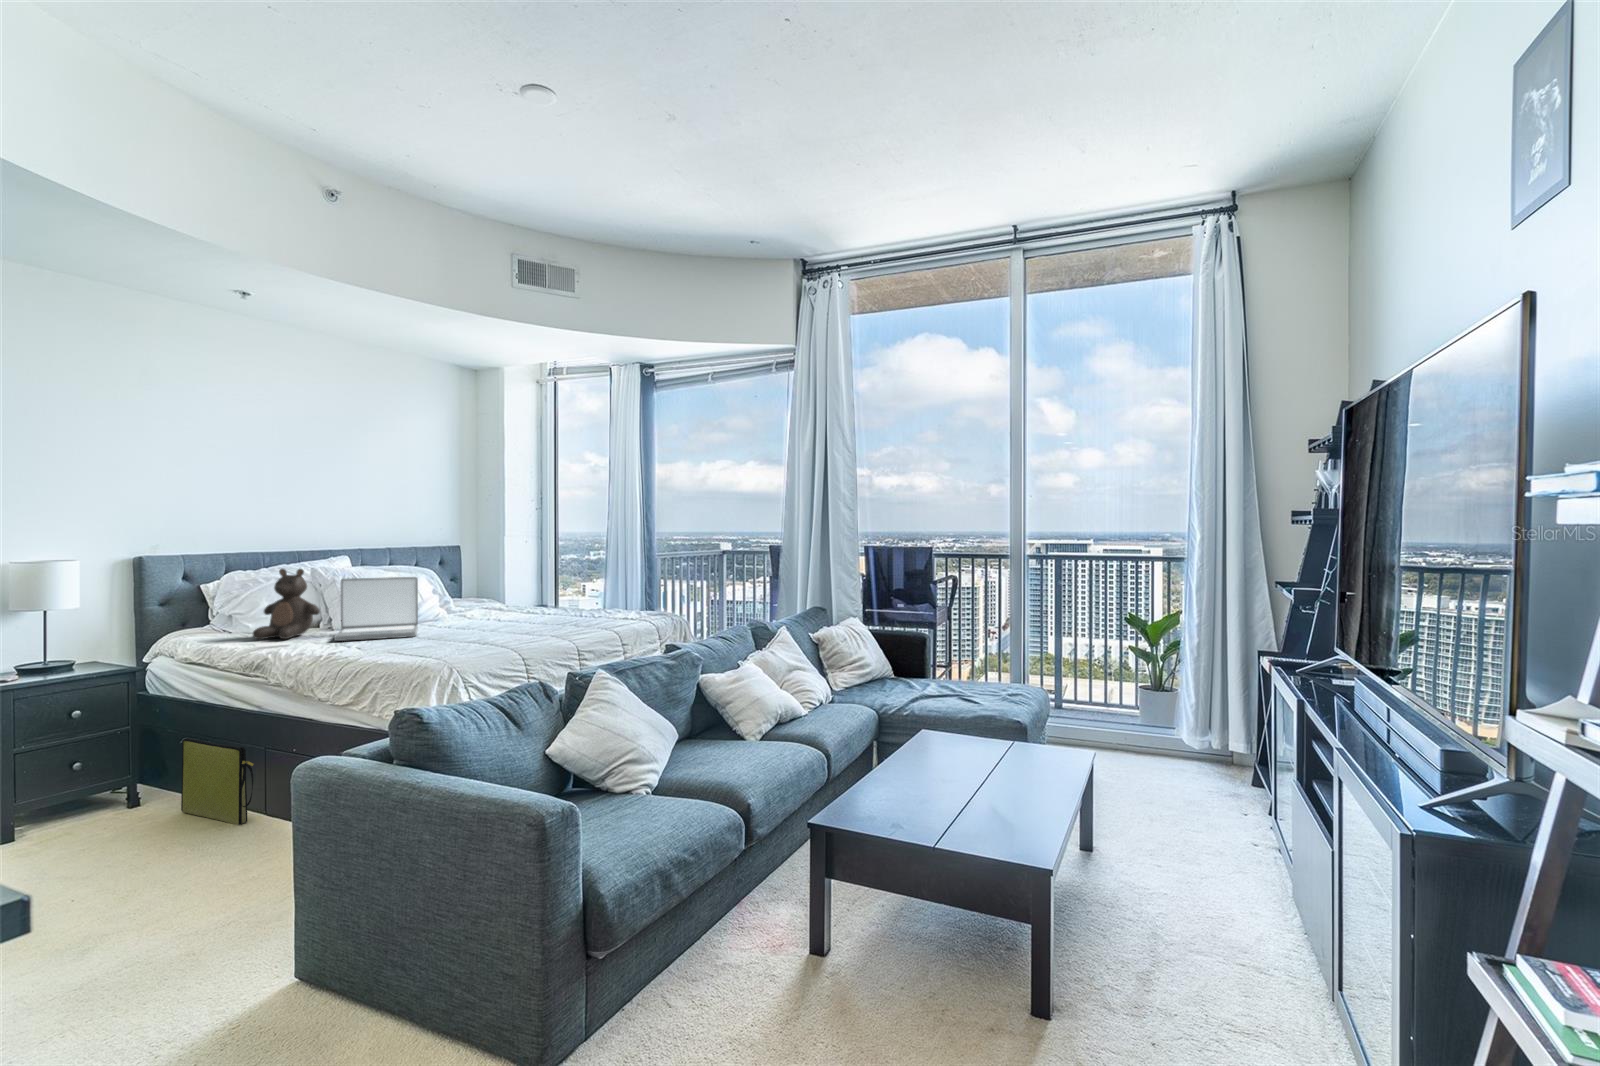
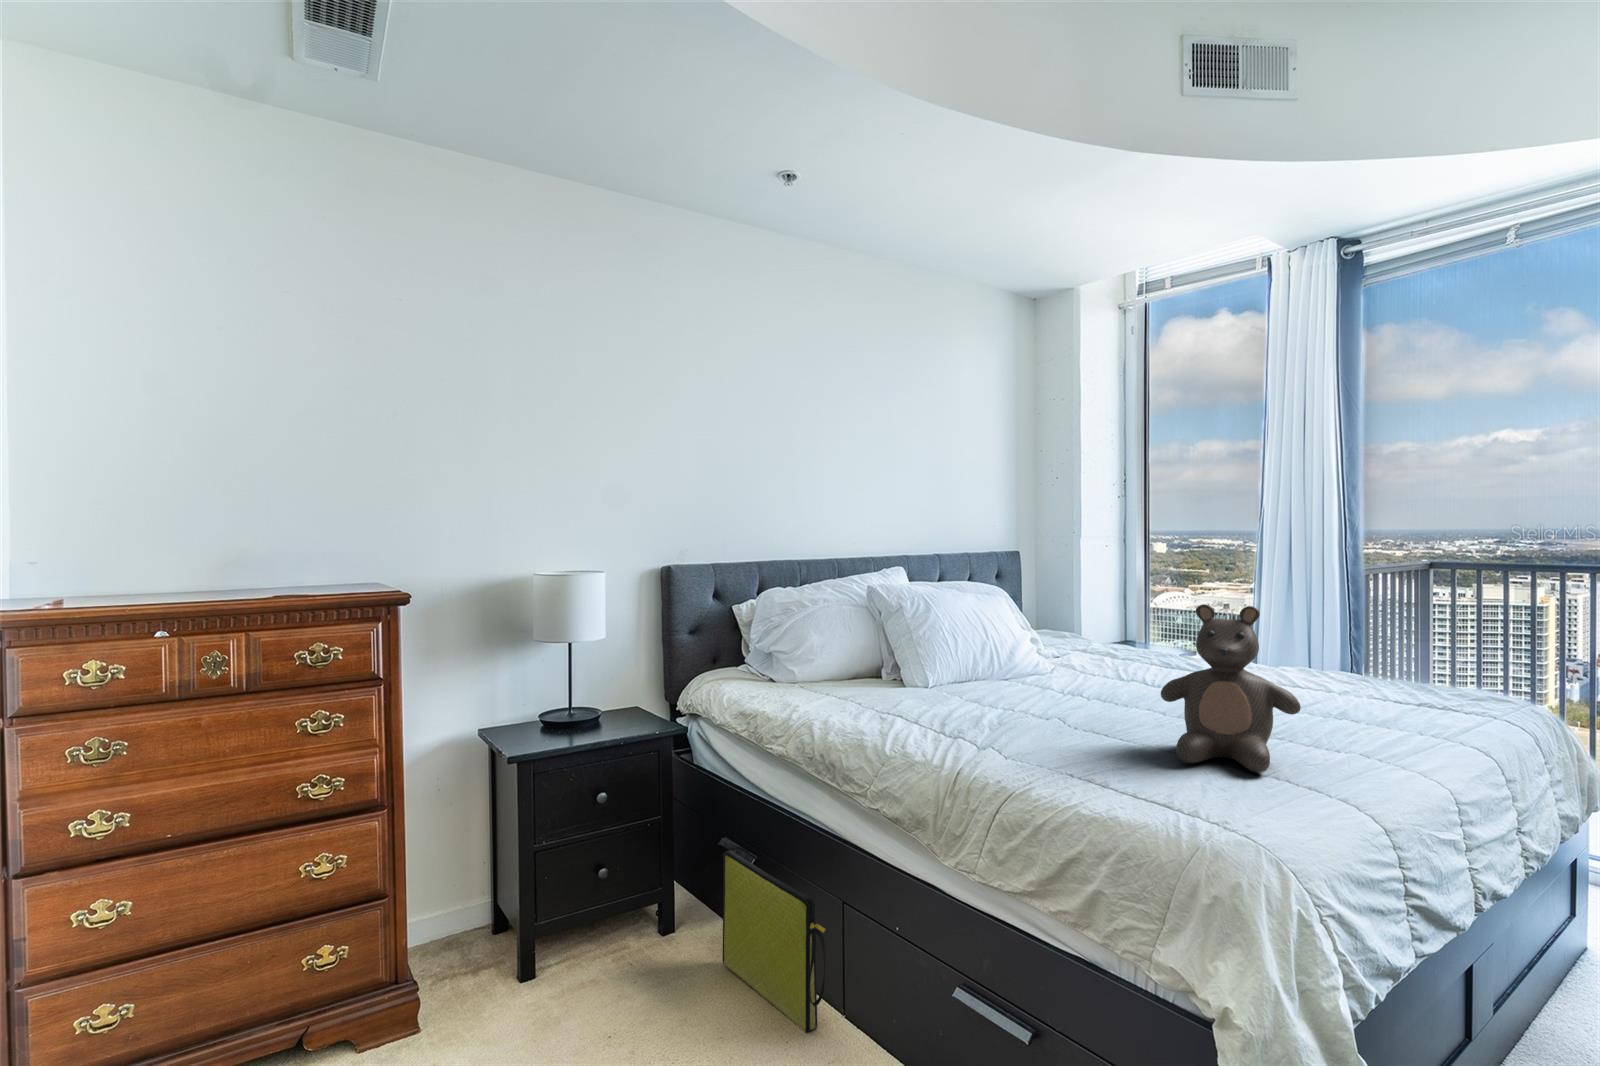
teddy bear: present [253,569,320,639] -> present [1161,604,1301,773]
laptop: present [334,577,418,641] -> none [925,608,1060,721]

